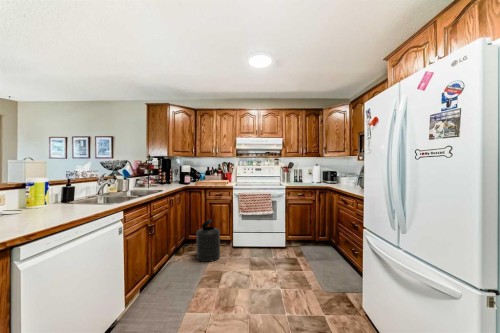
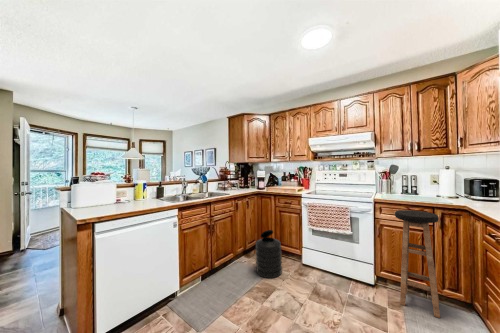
bar stool: none [300,194,322,256] -> present [395,210,440,318]

